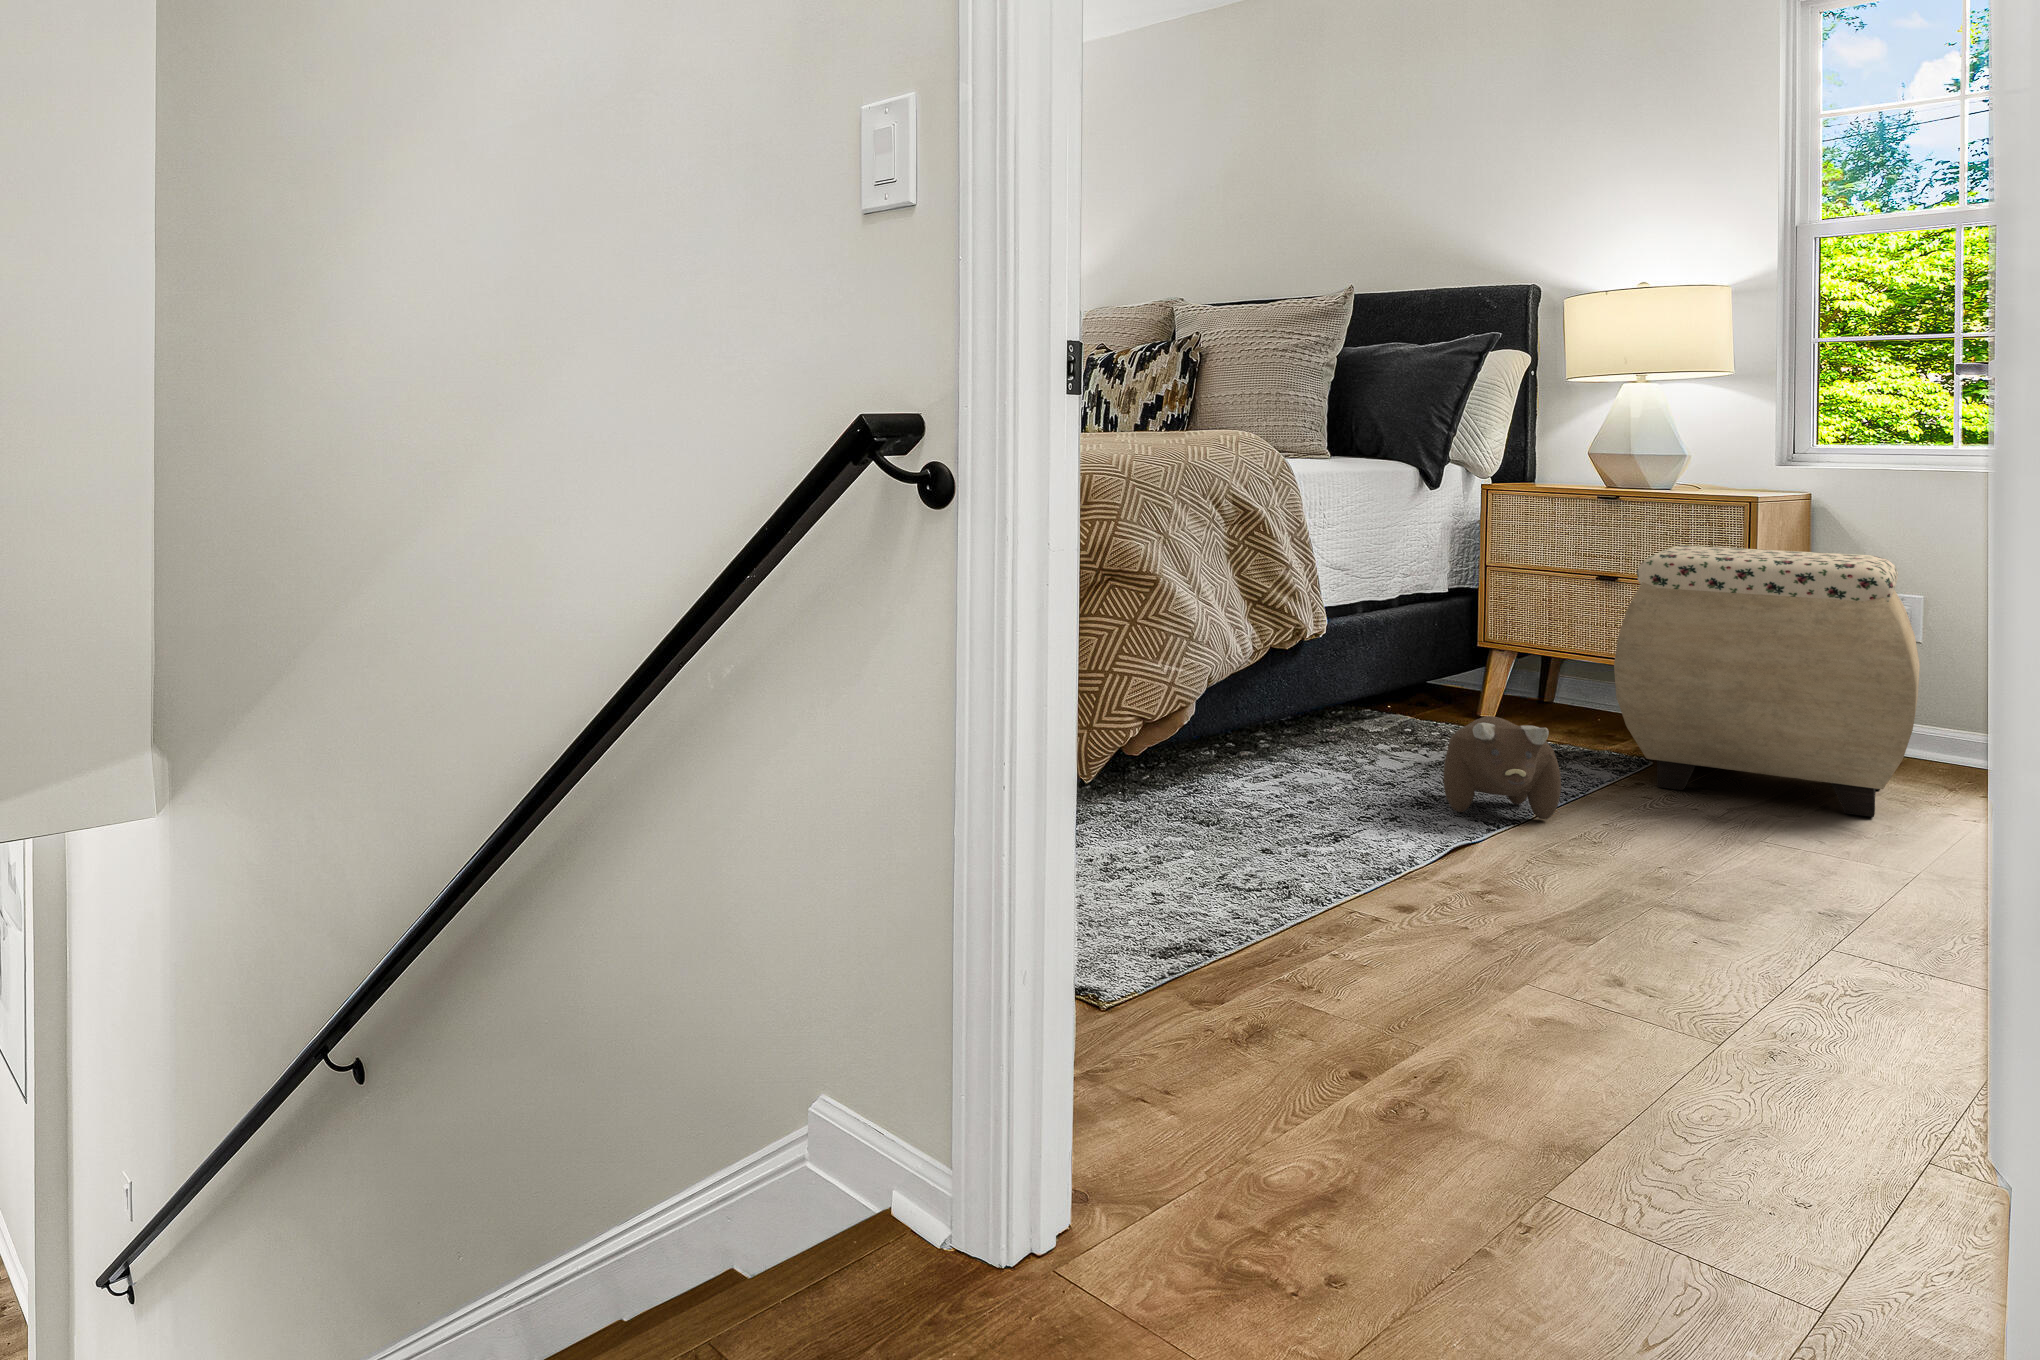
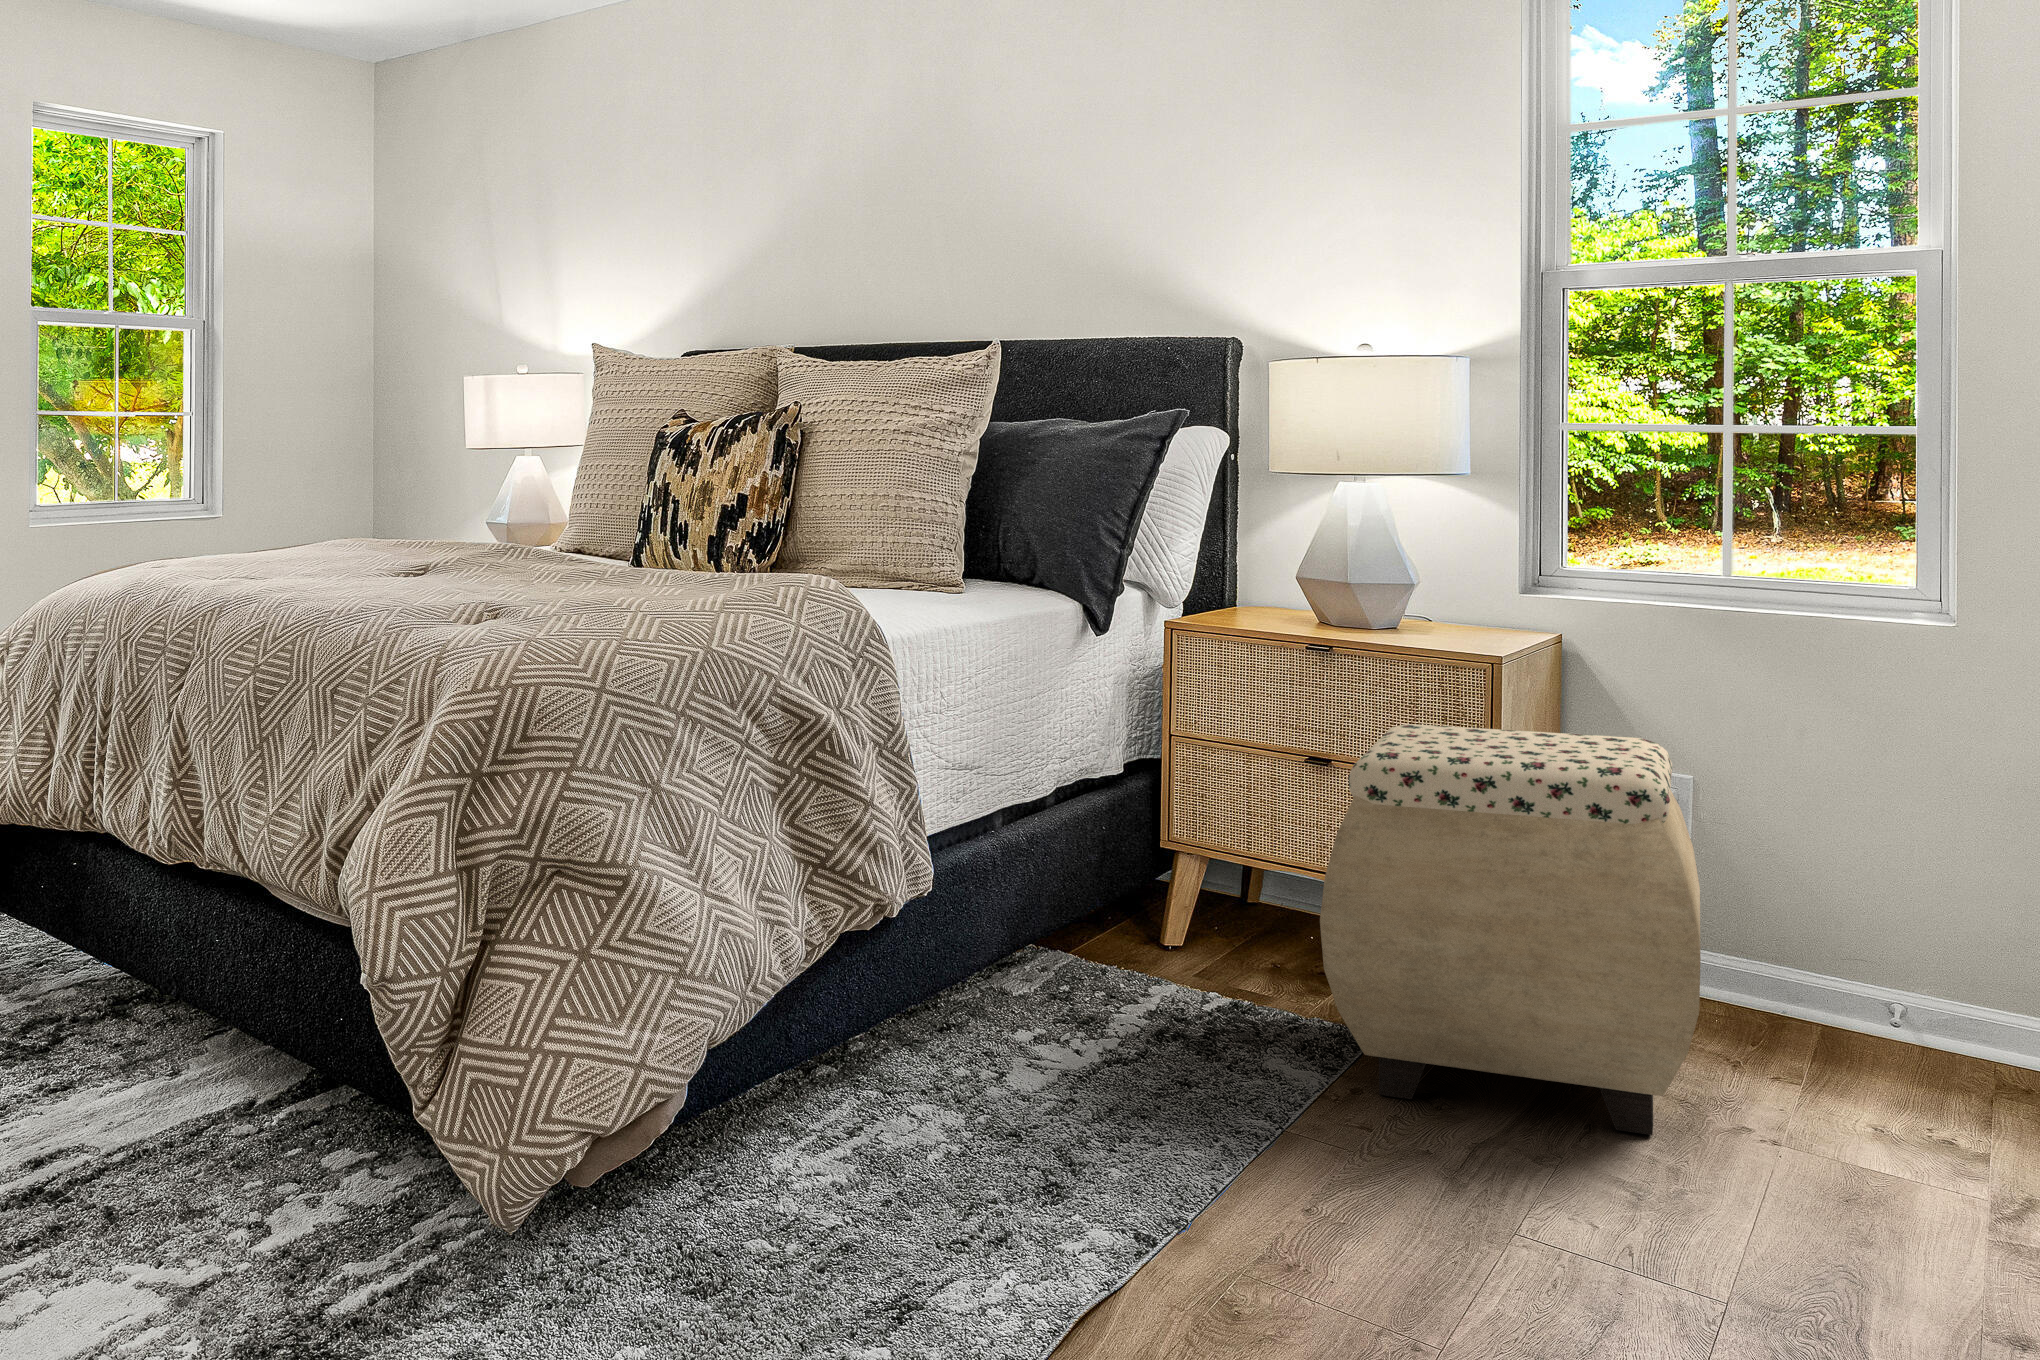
plush toy: present [1443,716,1561,819] -> none [1084,1028,1245,1190]

